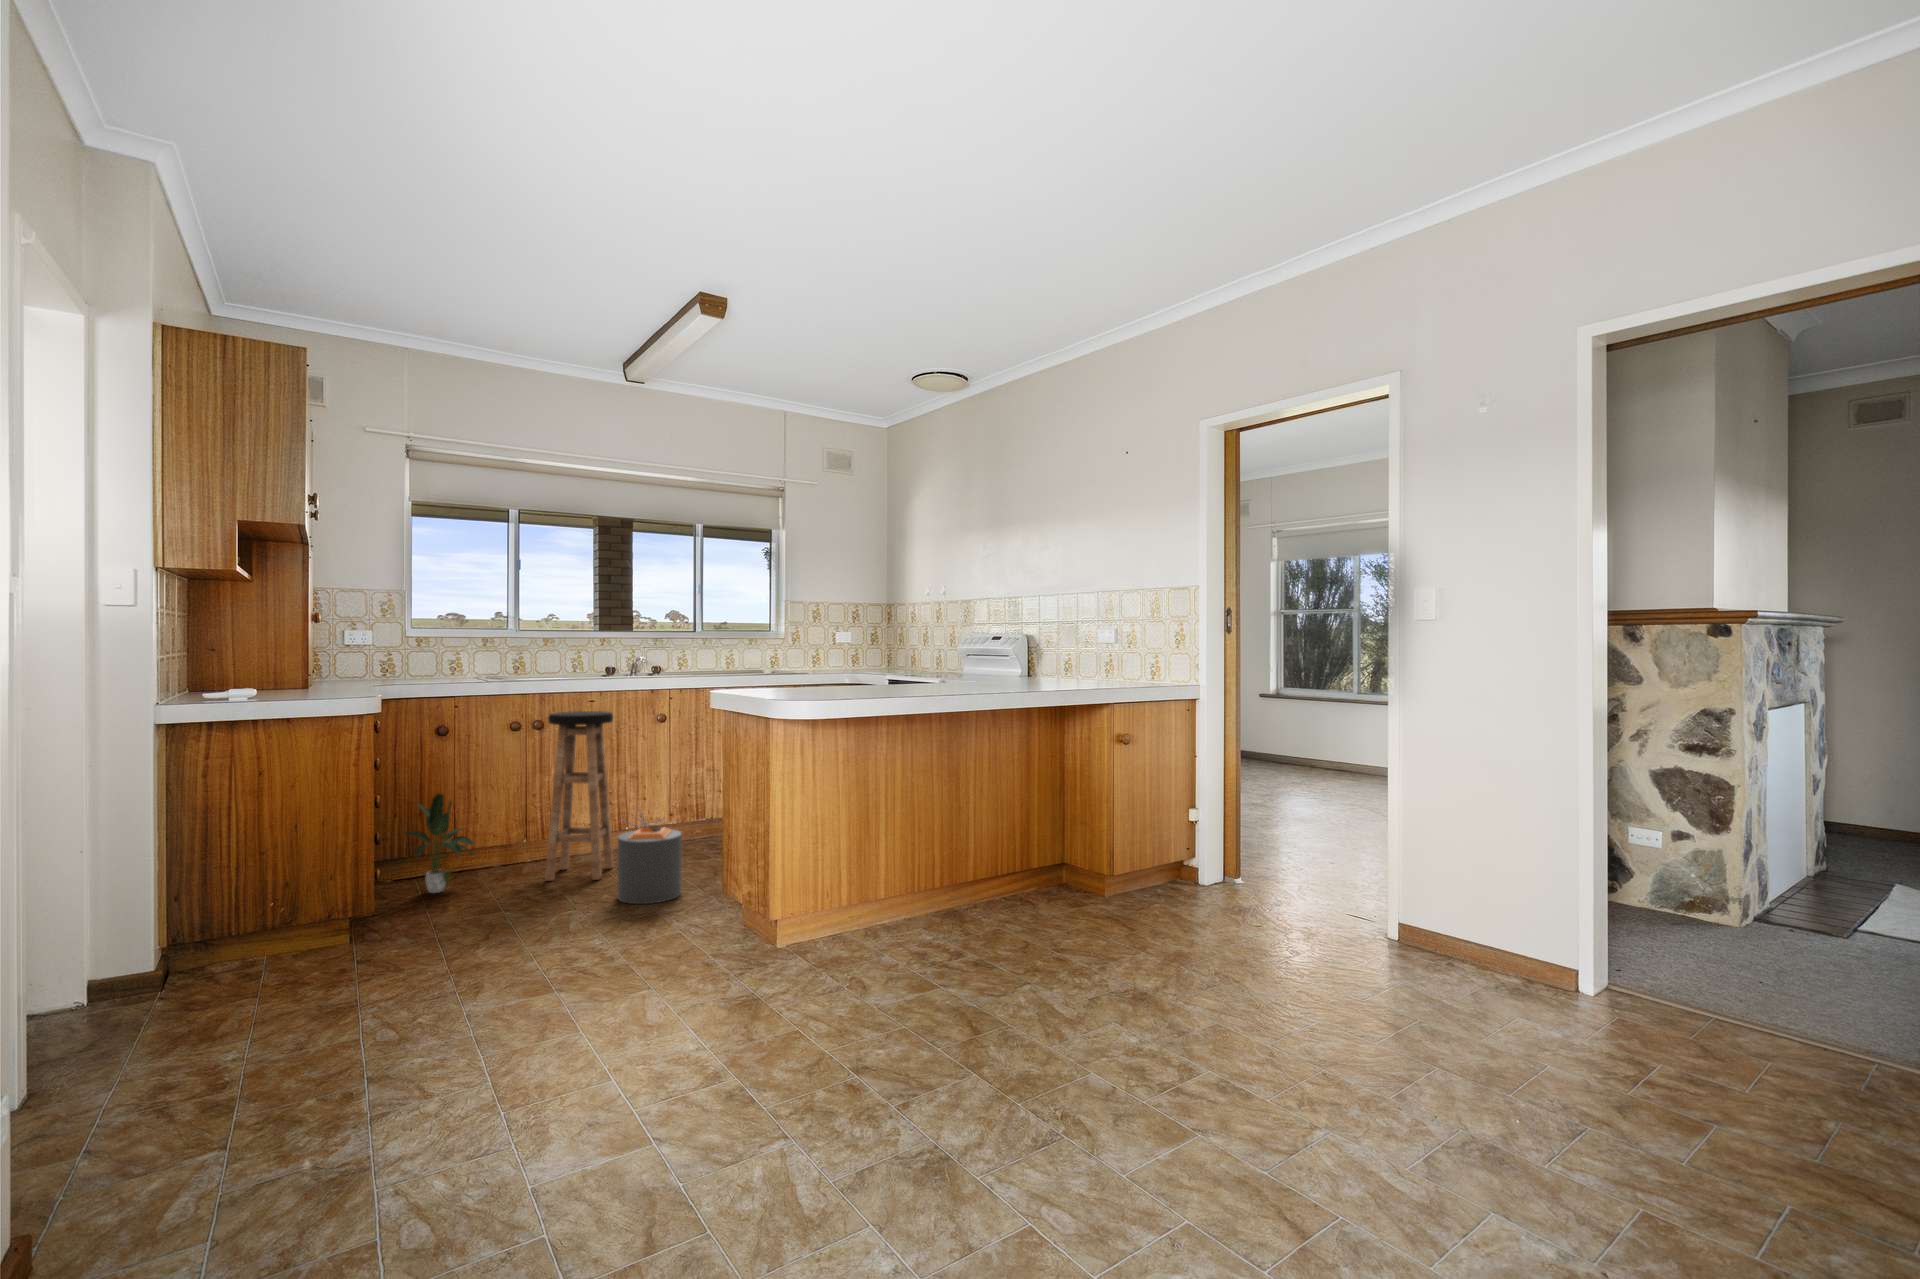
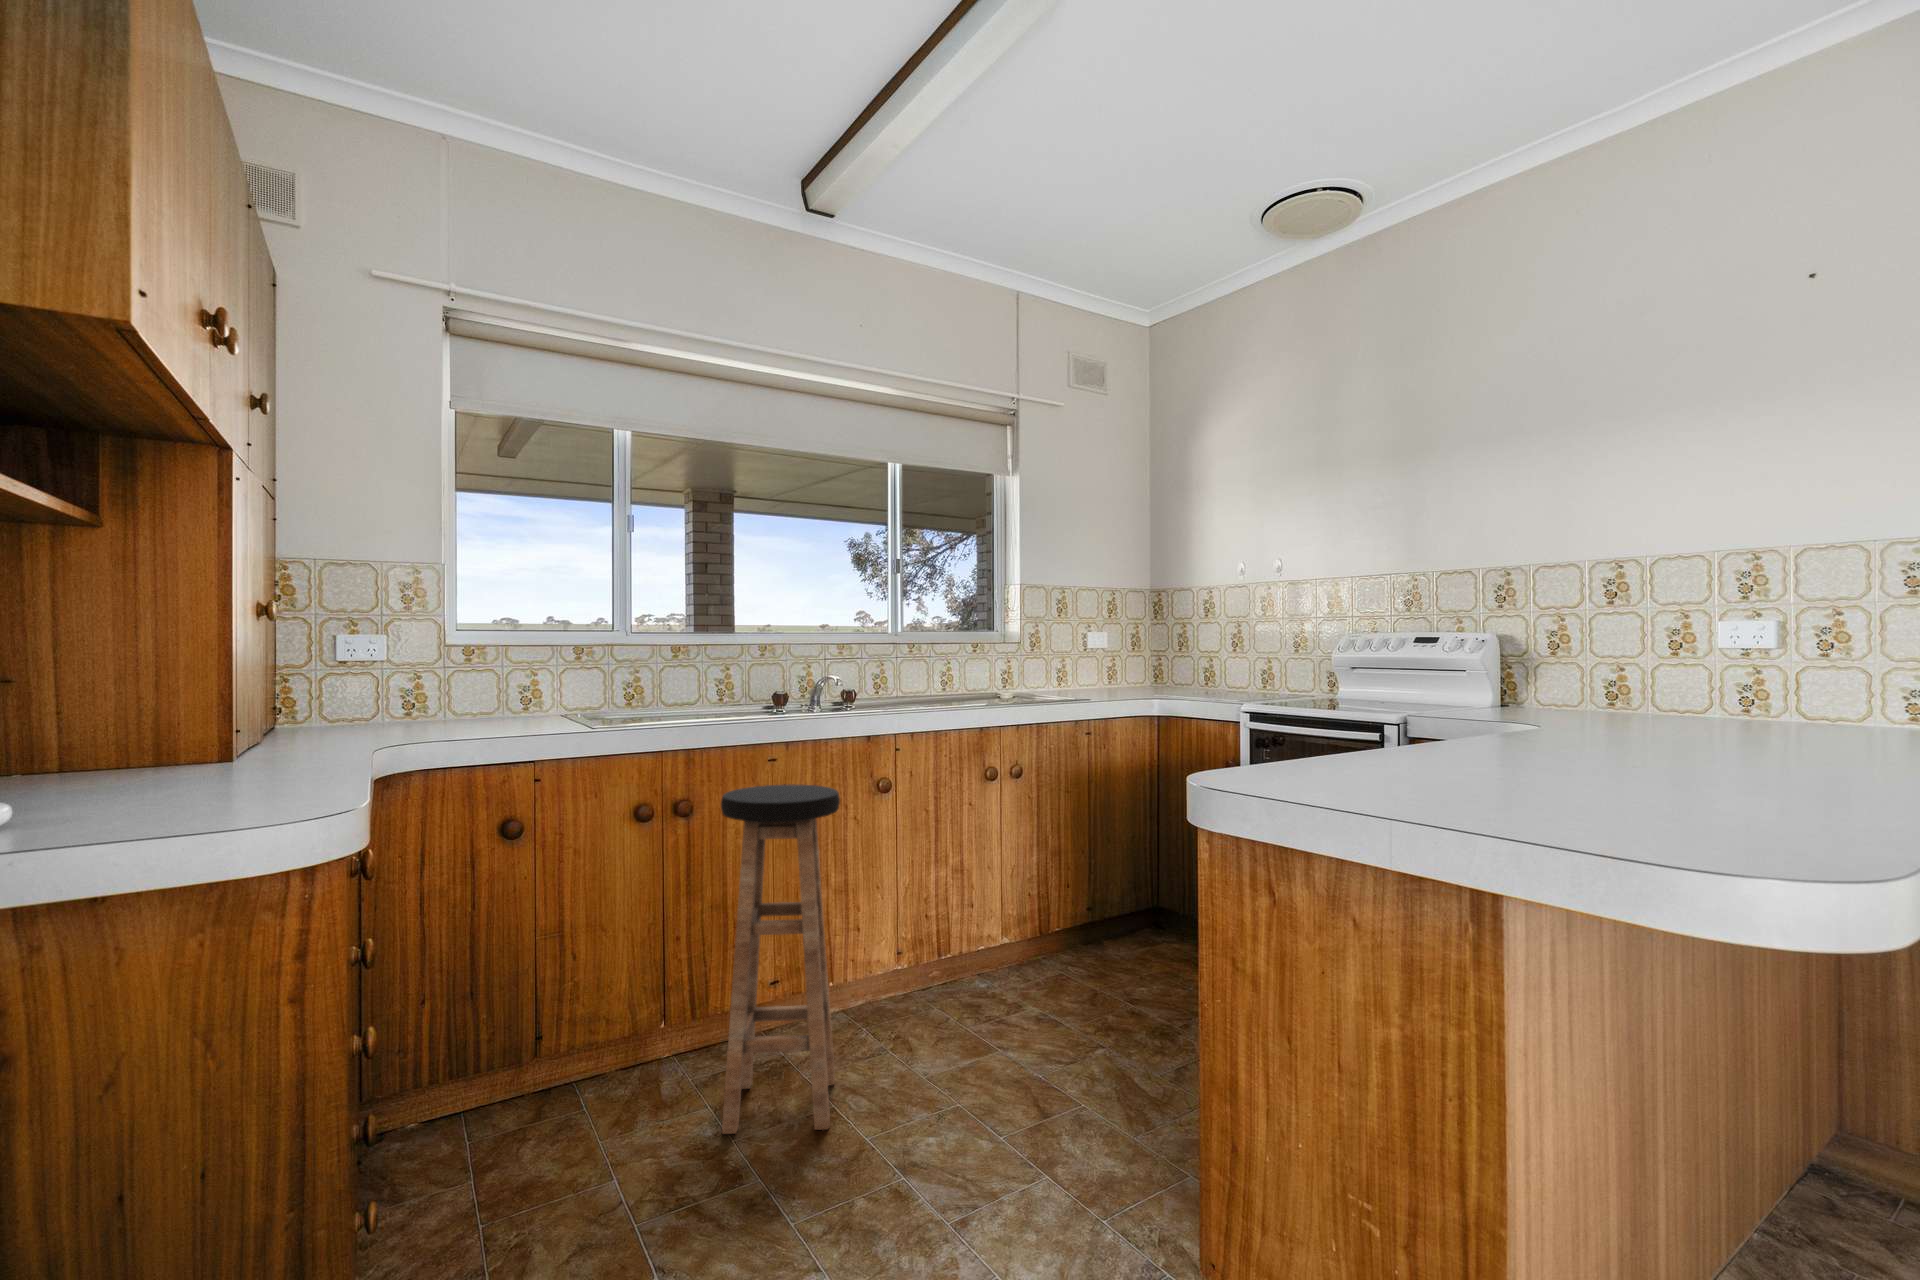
potted plant: present [403,793,475,893] -> none [439,969,590,1185]
trash can: present [617,813,682,904] -> none [890,999,1029,1241]

